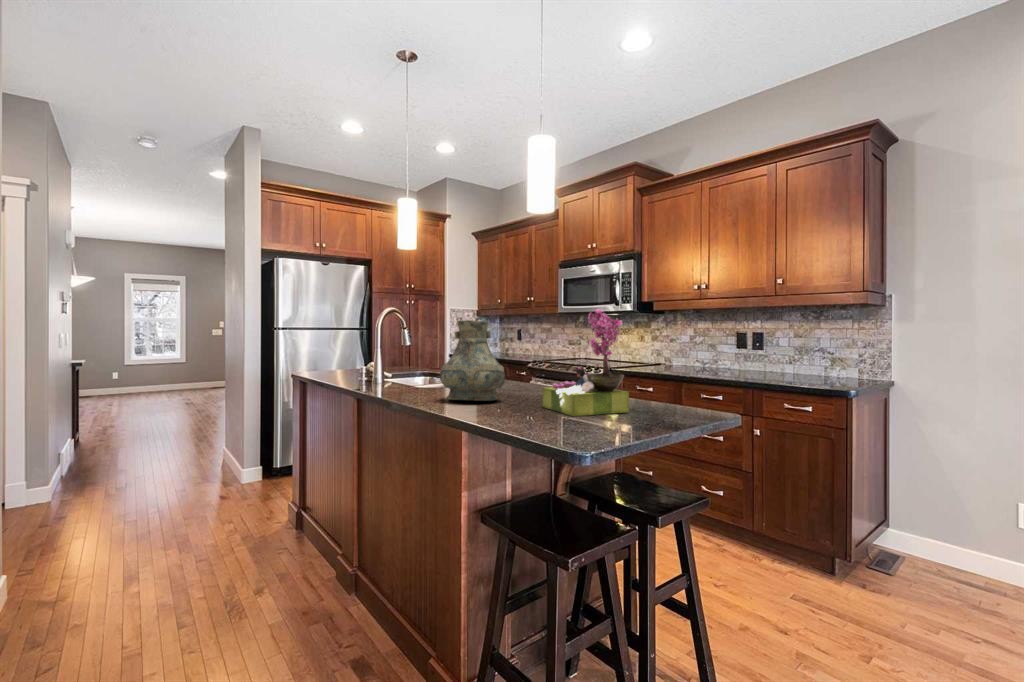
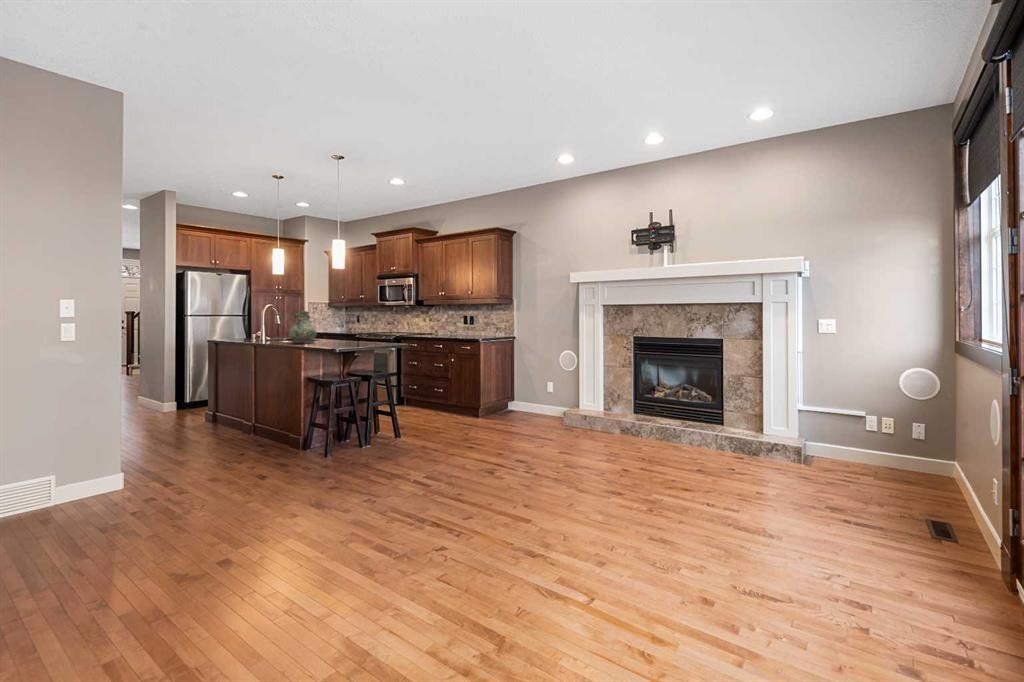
flower arrangement: present [543,309,629,416] -> none [330,306,360,345]

